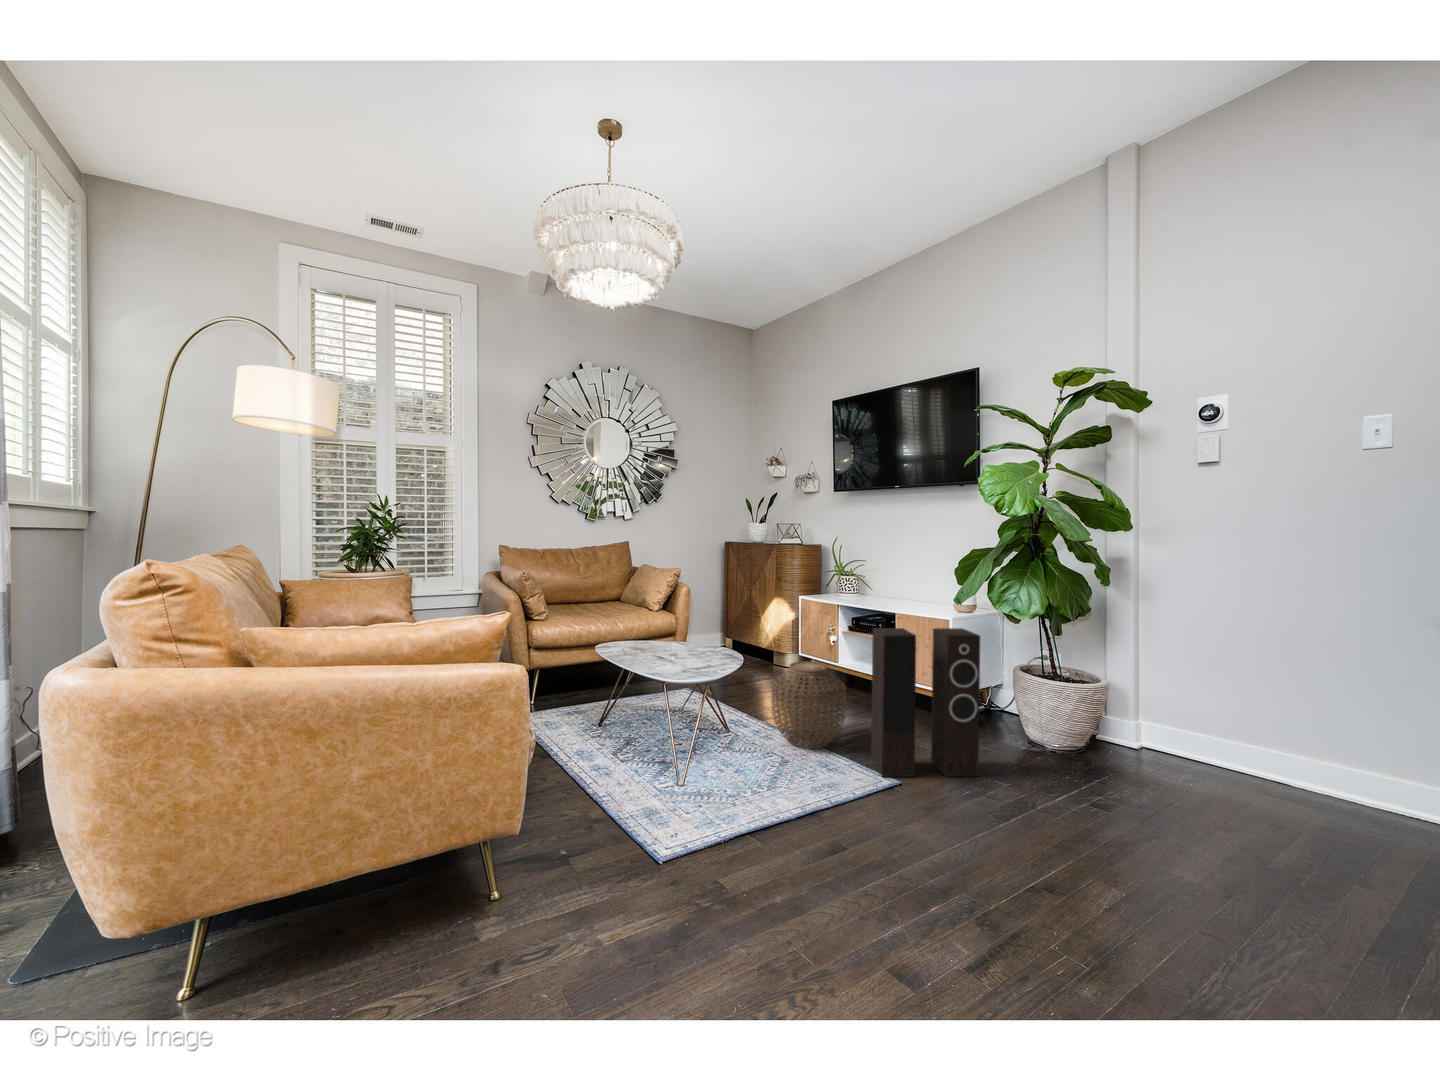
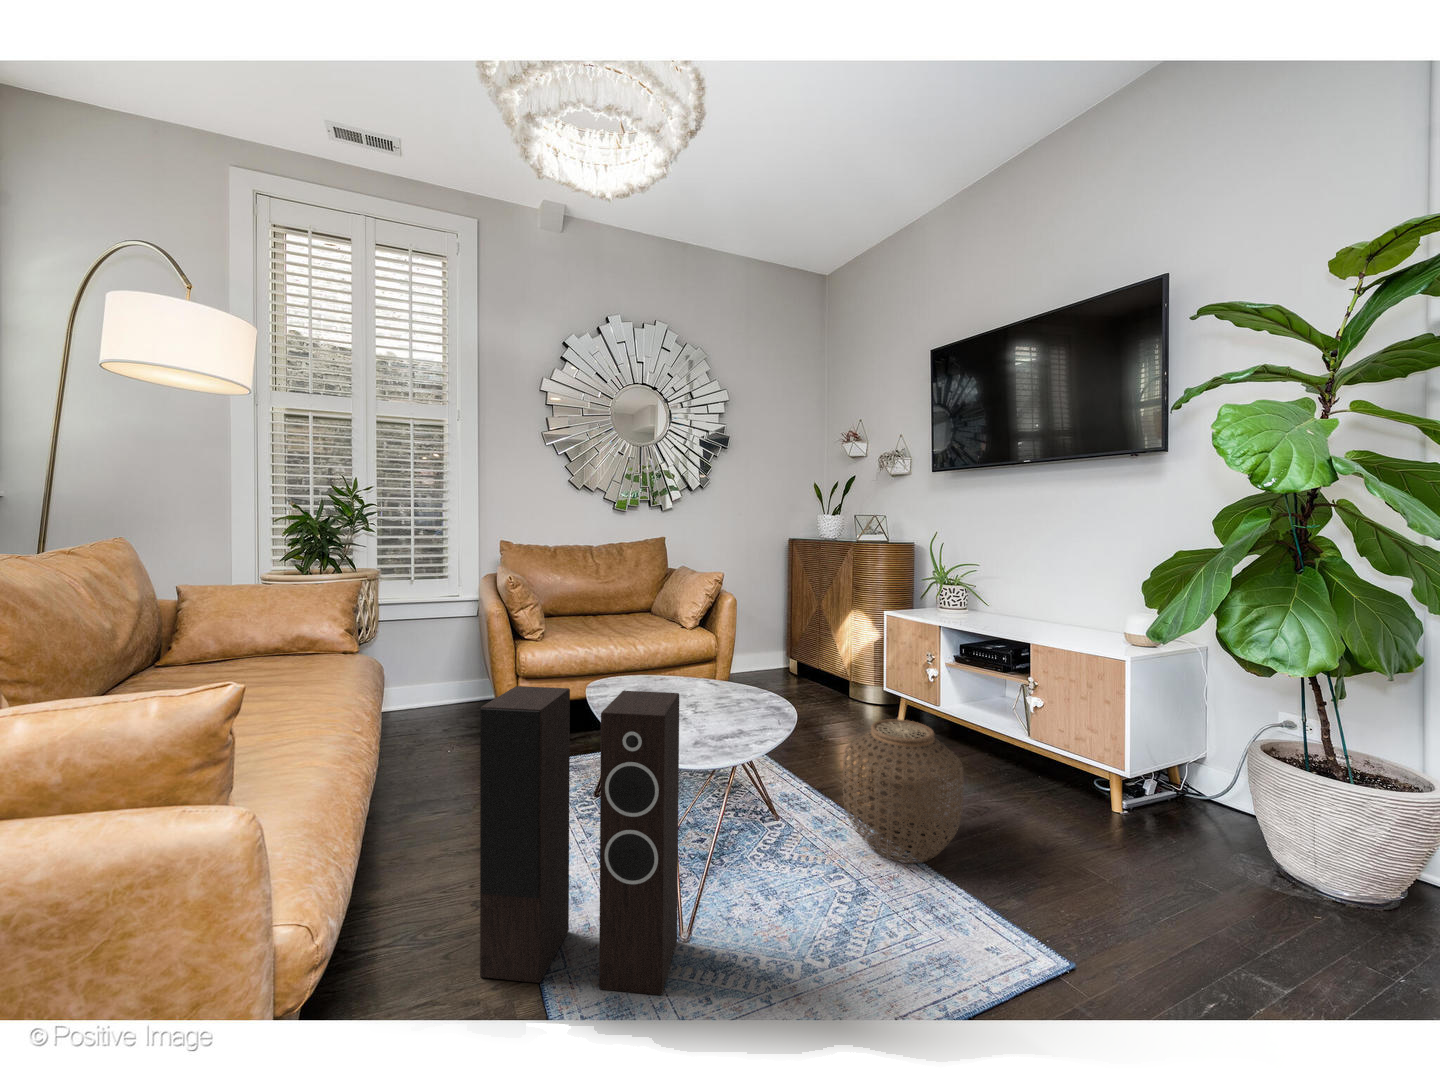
speaker: present [871,628,980,777] -> present [480,686,679,995]

